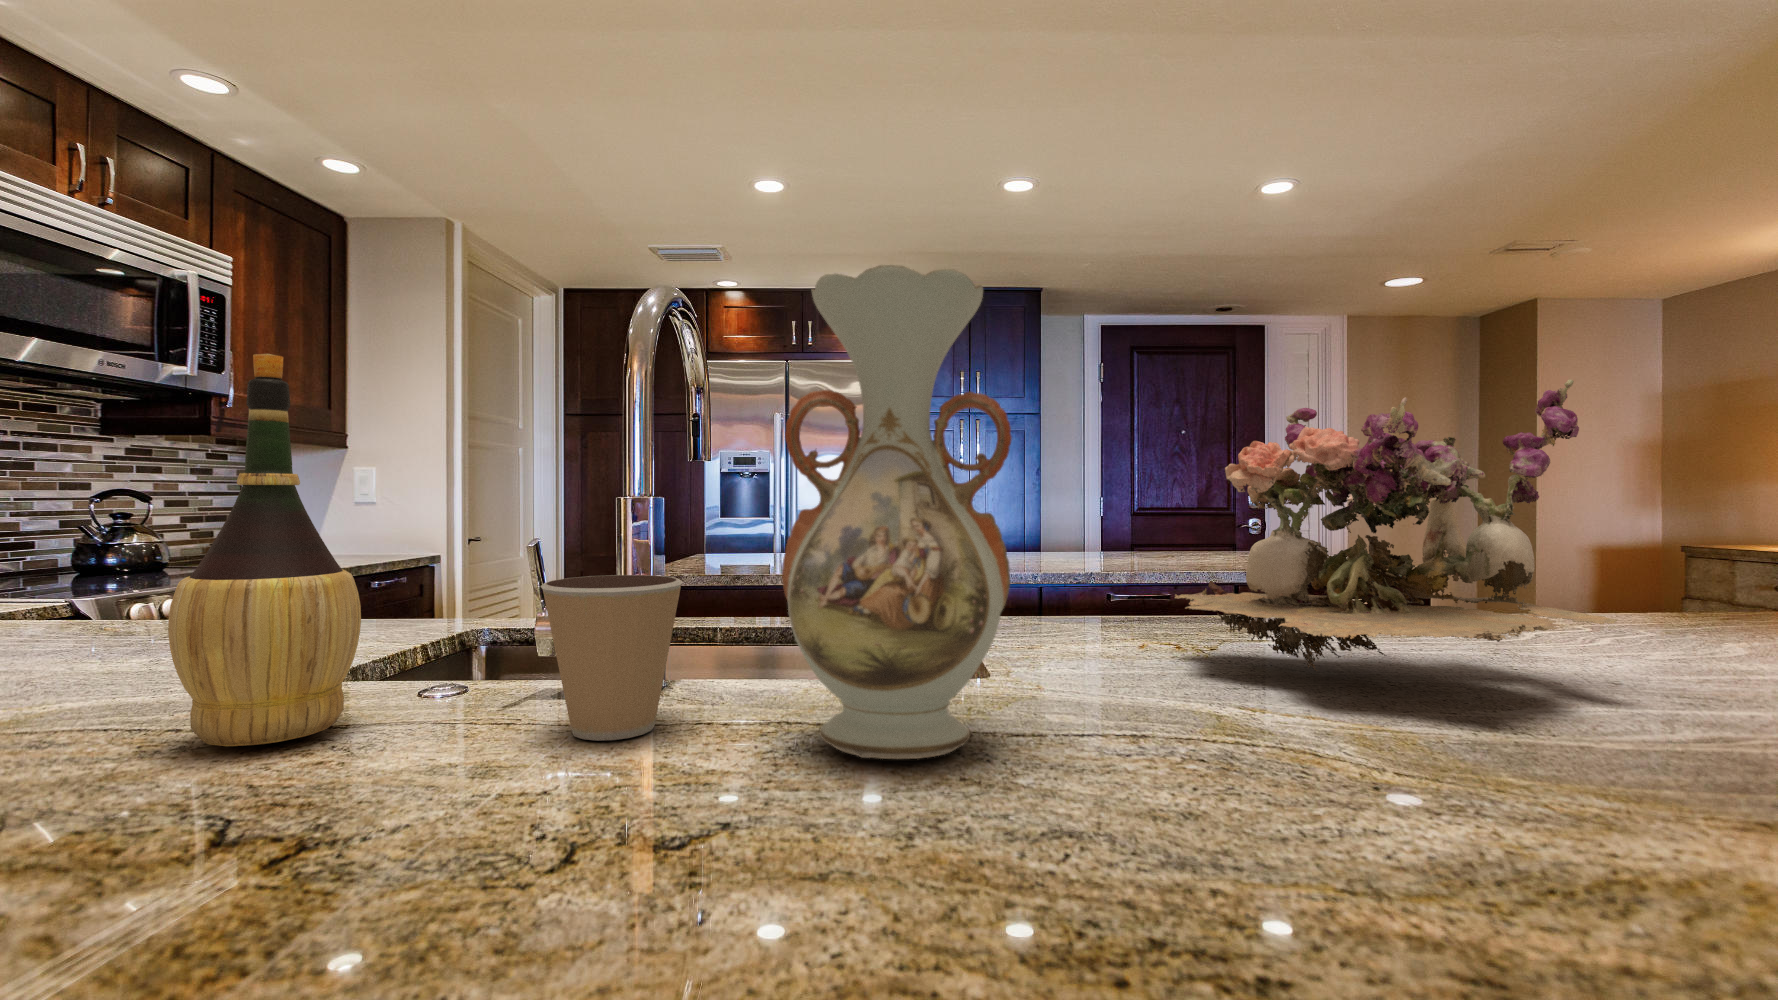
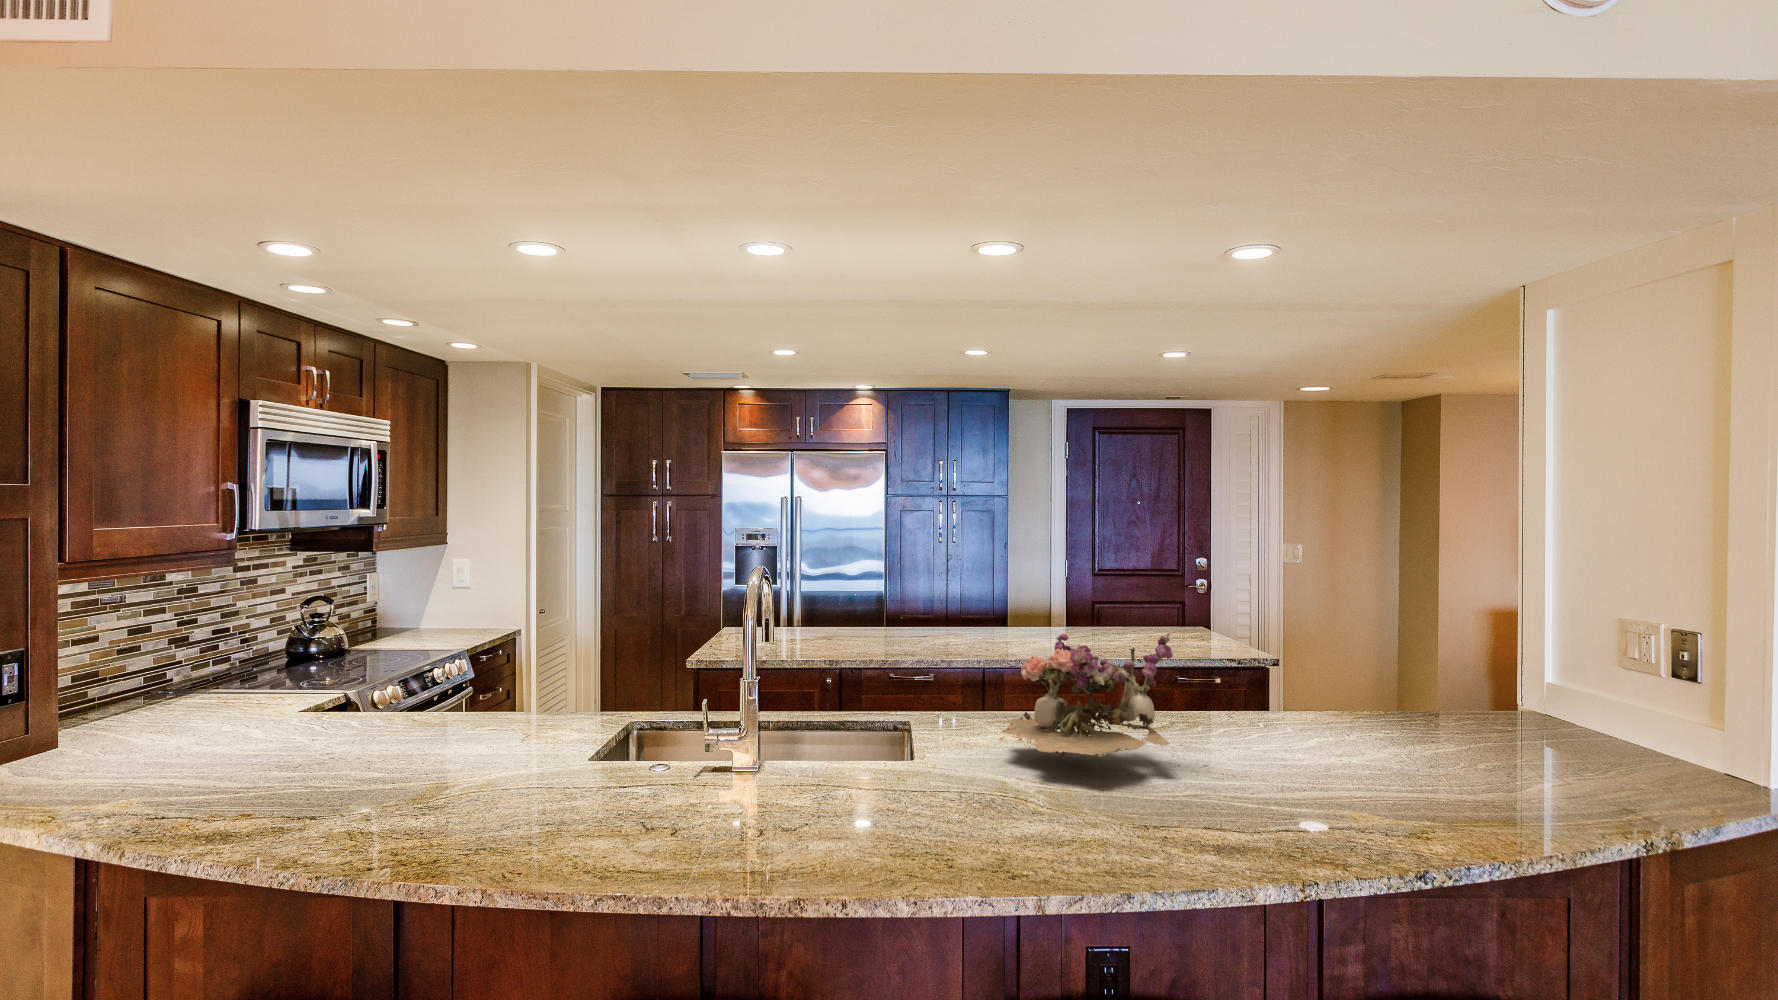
vase: present [782,265,1012,759] -> none [823,623,909,803]
wine bottle: present [168,354,361,746] -> none [598,648,658,797]
coffee cup: present [541,575,683,741] -> none [731,726,783,795]

